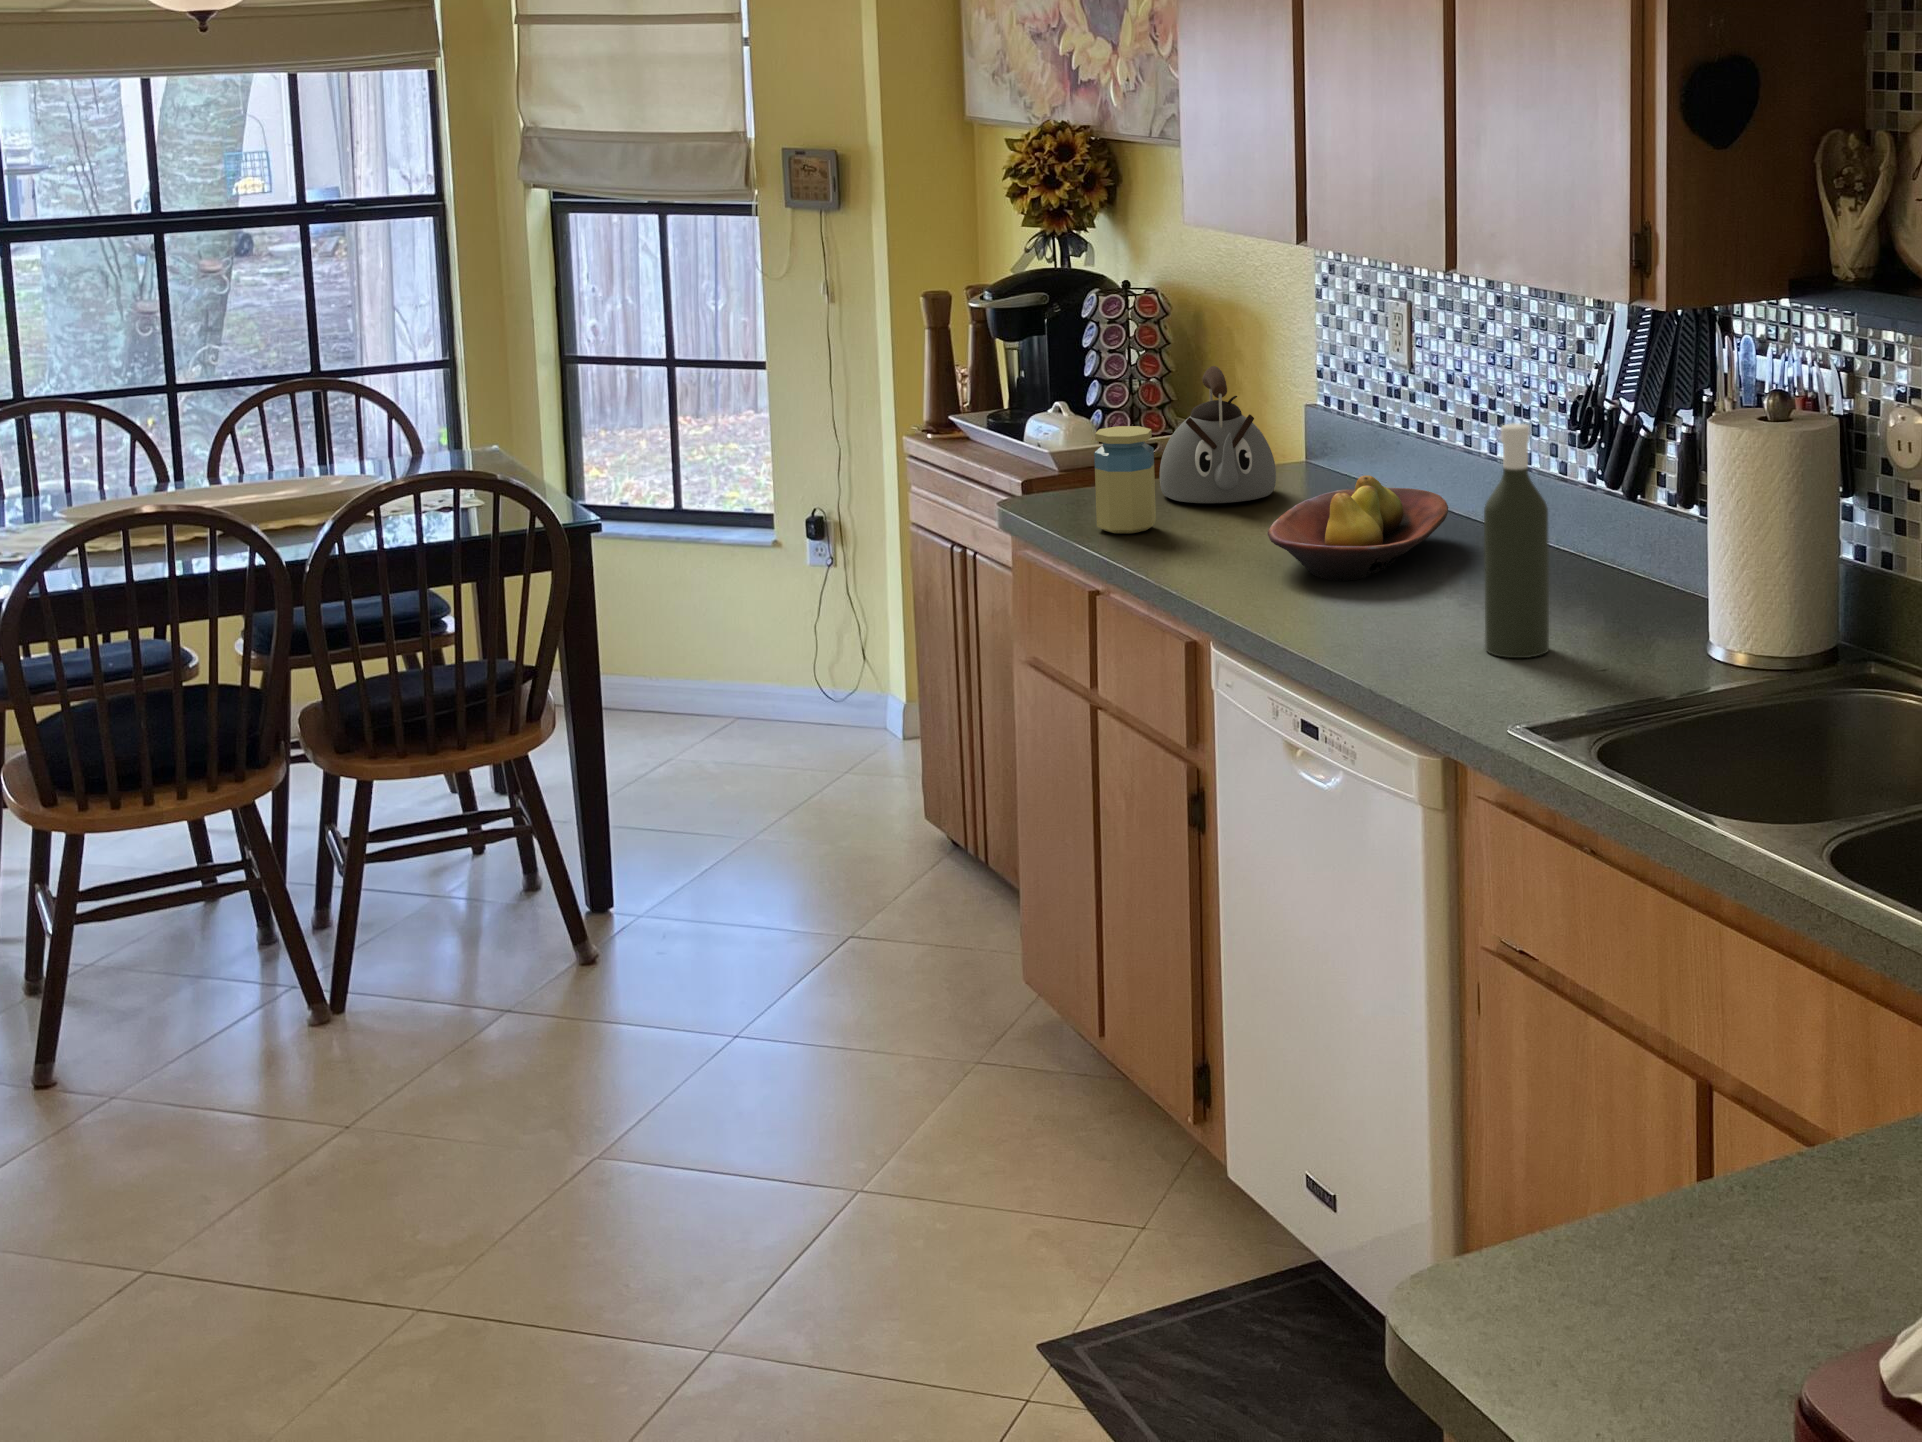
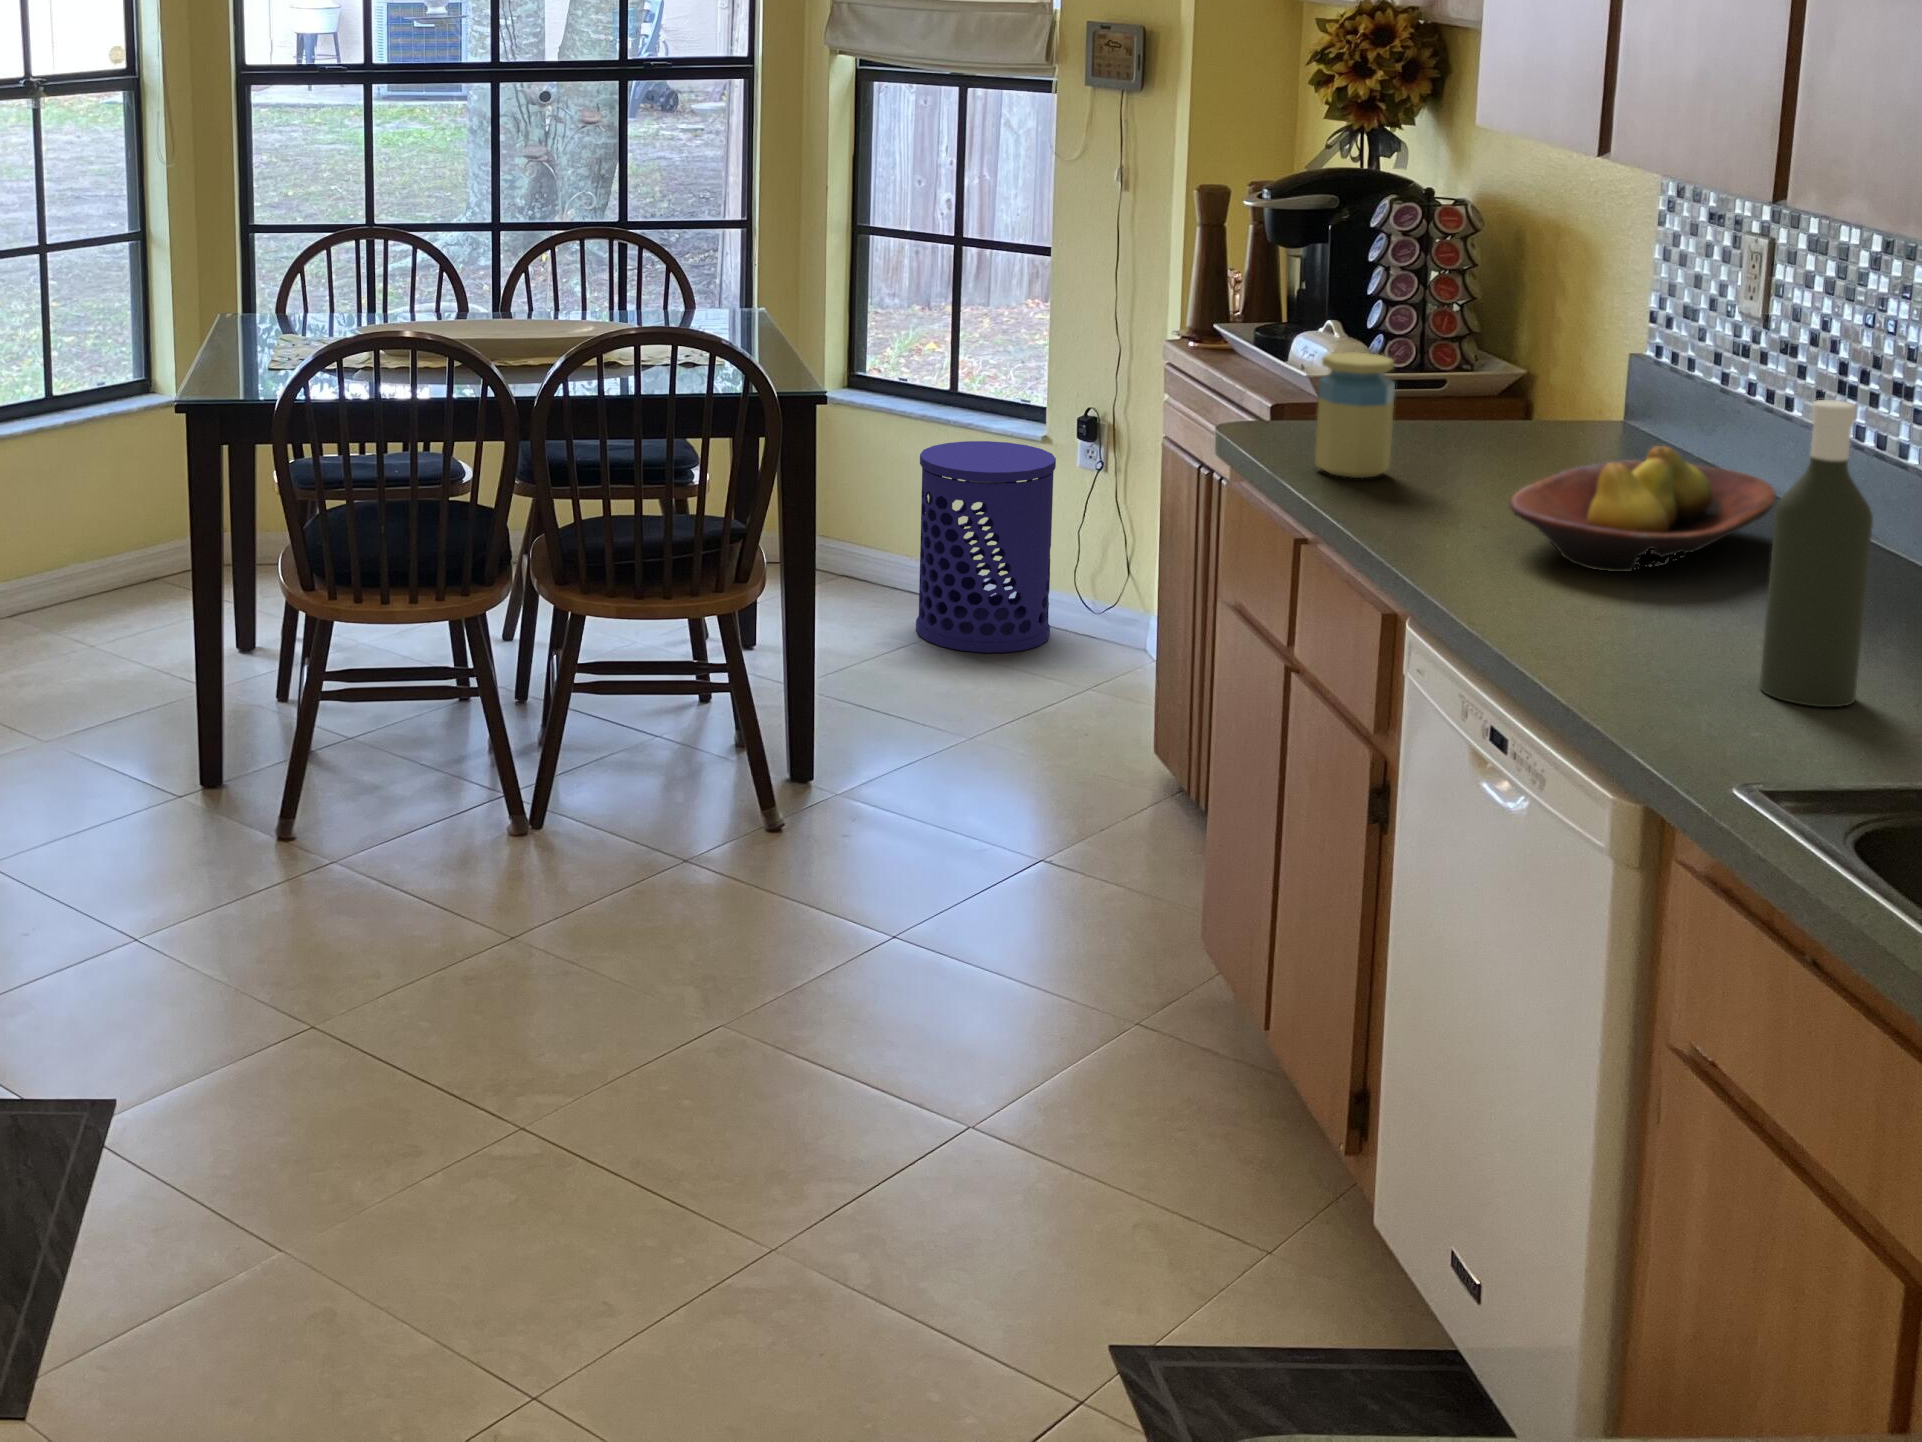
kettle: present [1160,366,1276,503] -> none [1415,294,1566,459]
waste bin: none [666,549,804,754] -> present [916,441,1056,653]

